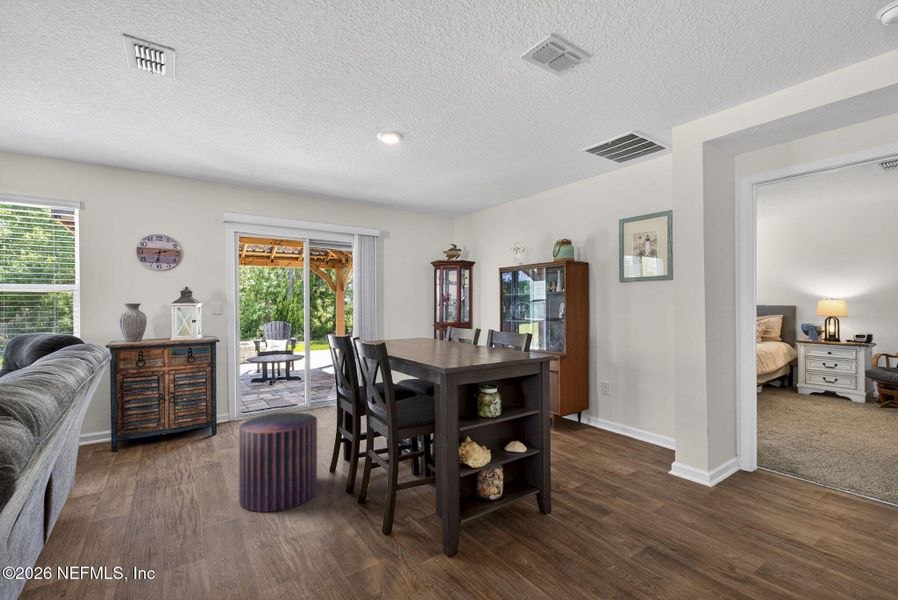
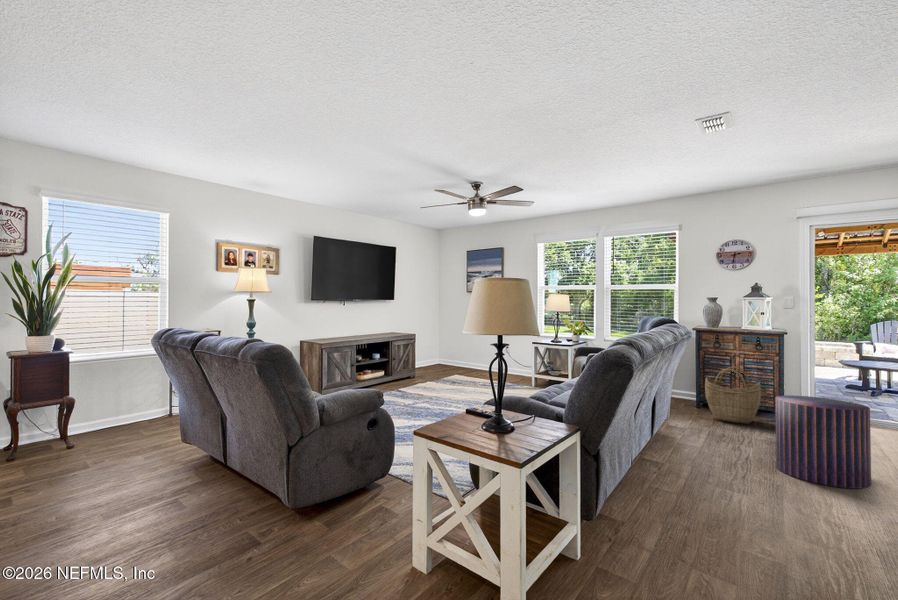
woven basket: none [129,387,196,458] -> present [705,367,761,424]

